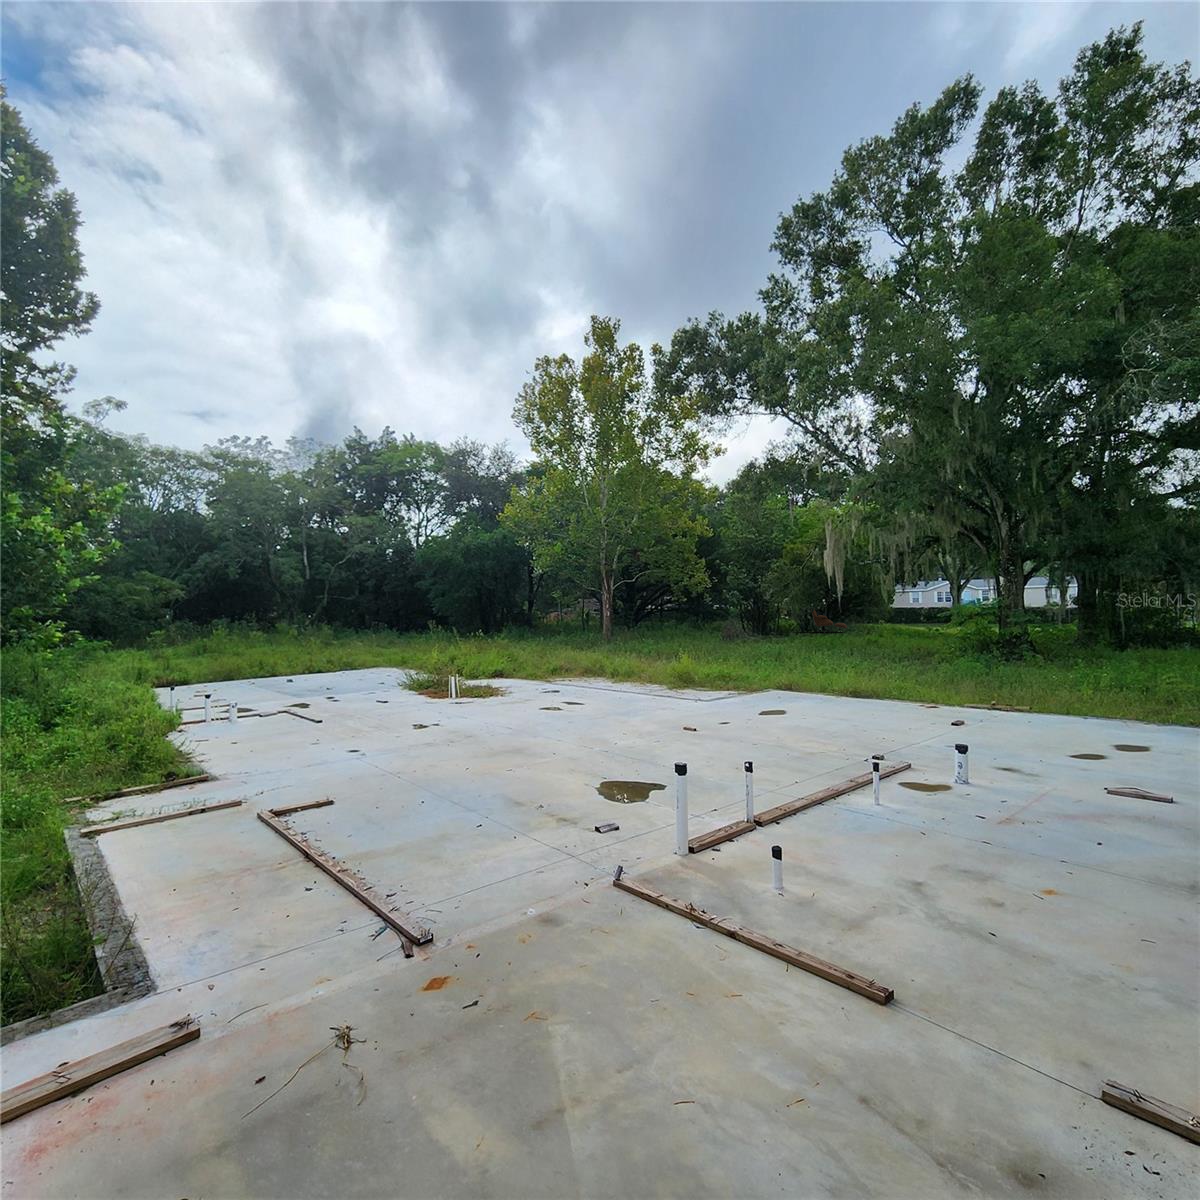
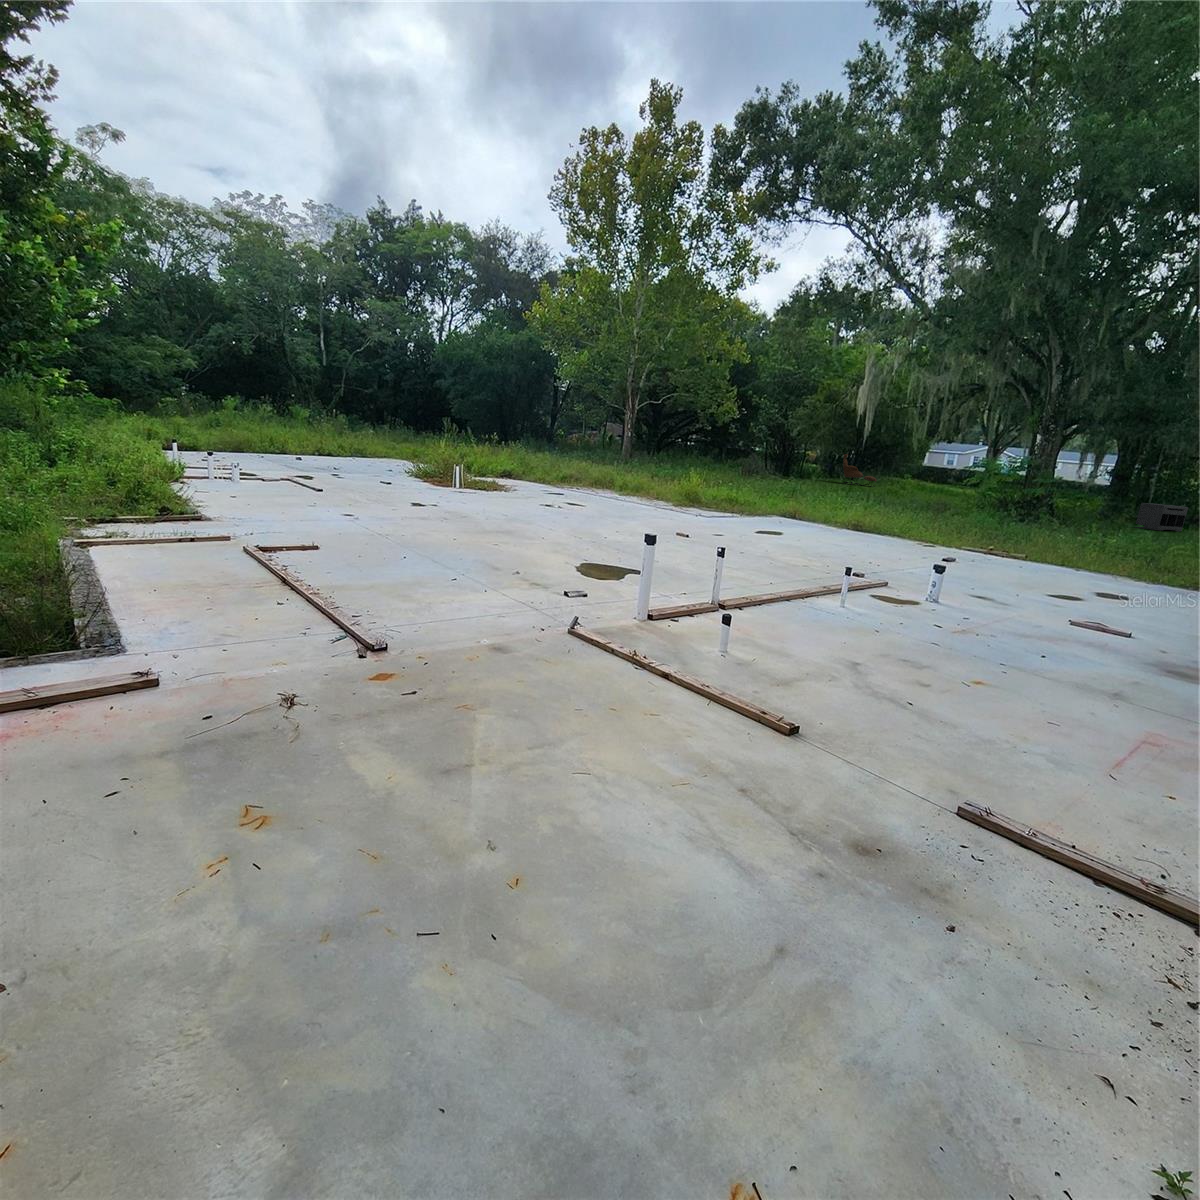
bench: none [1112,625,1157,651] -> present [1136,503,1188,532]

